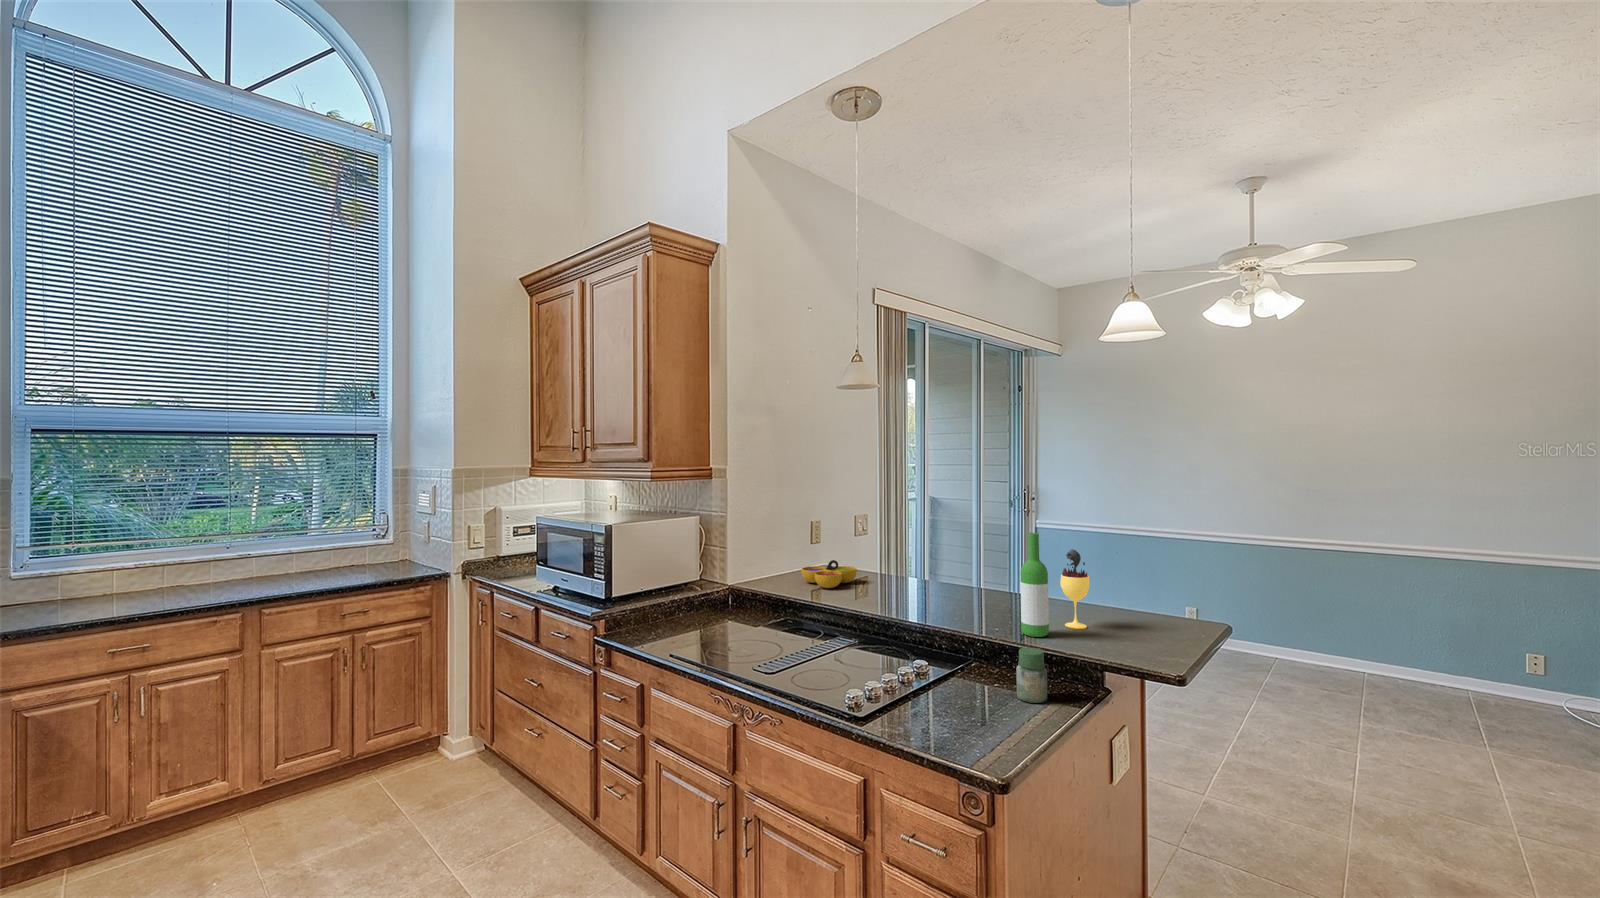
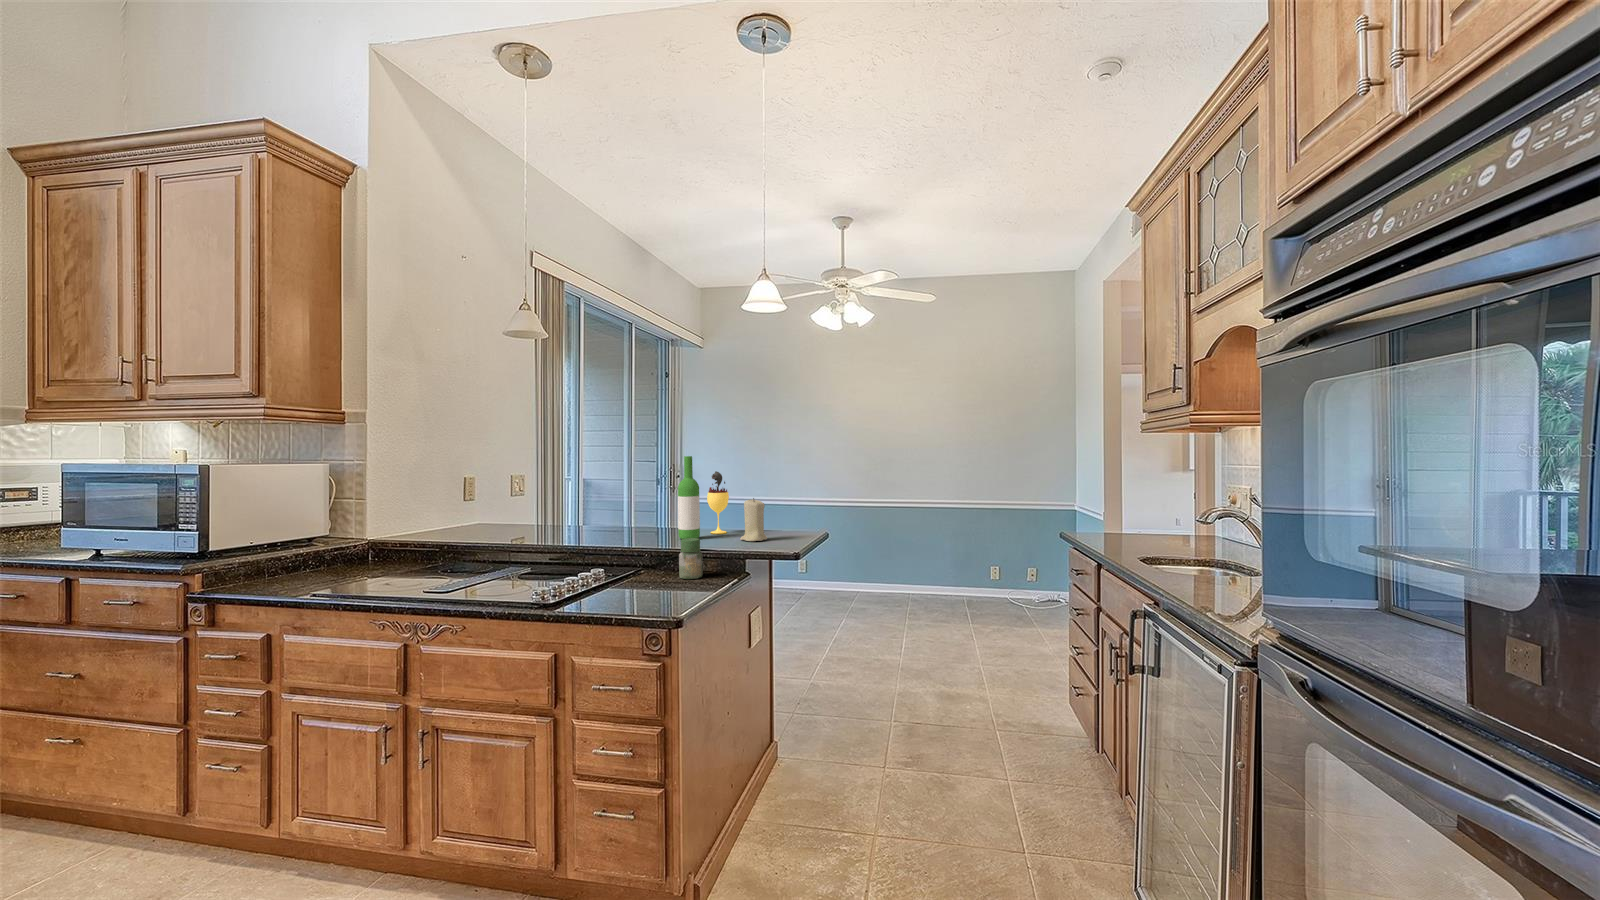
decorative bowl: present [801,560,857,588] -> none [457,505,518,531]
candle: none [1103,596,1143,656] -> present [740,498,767,541]

